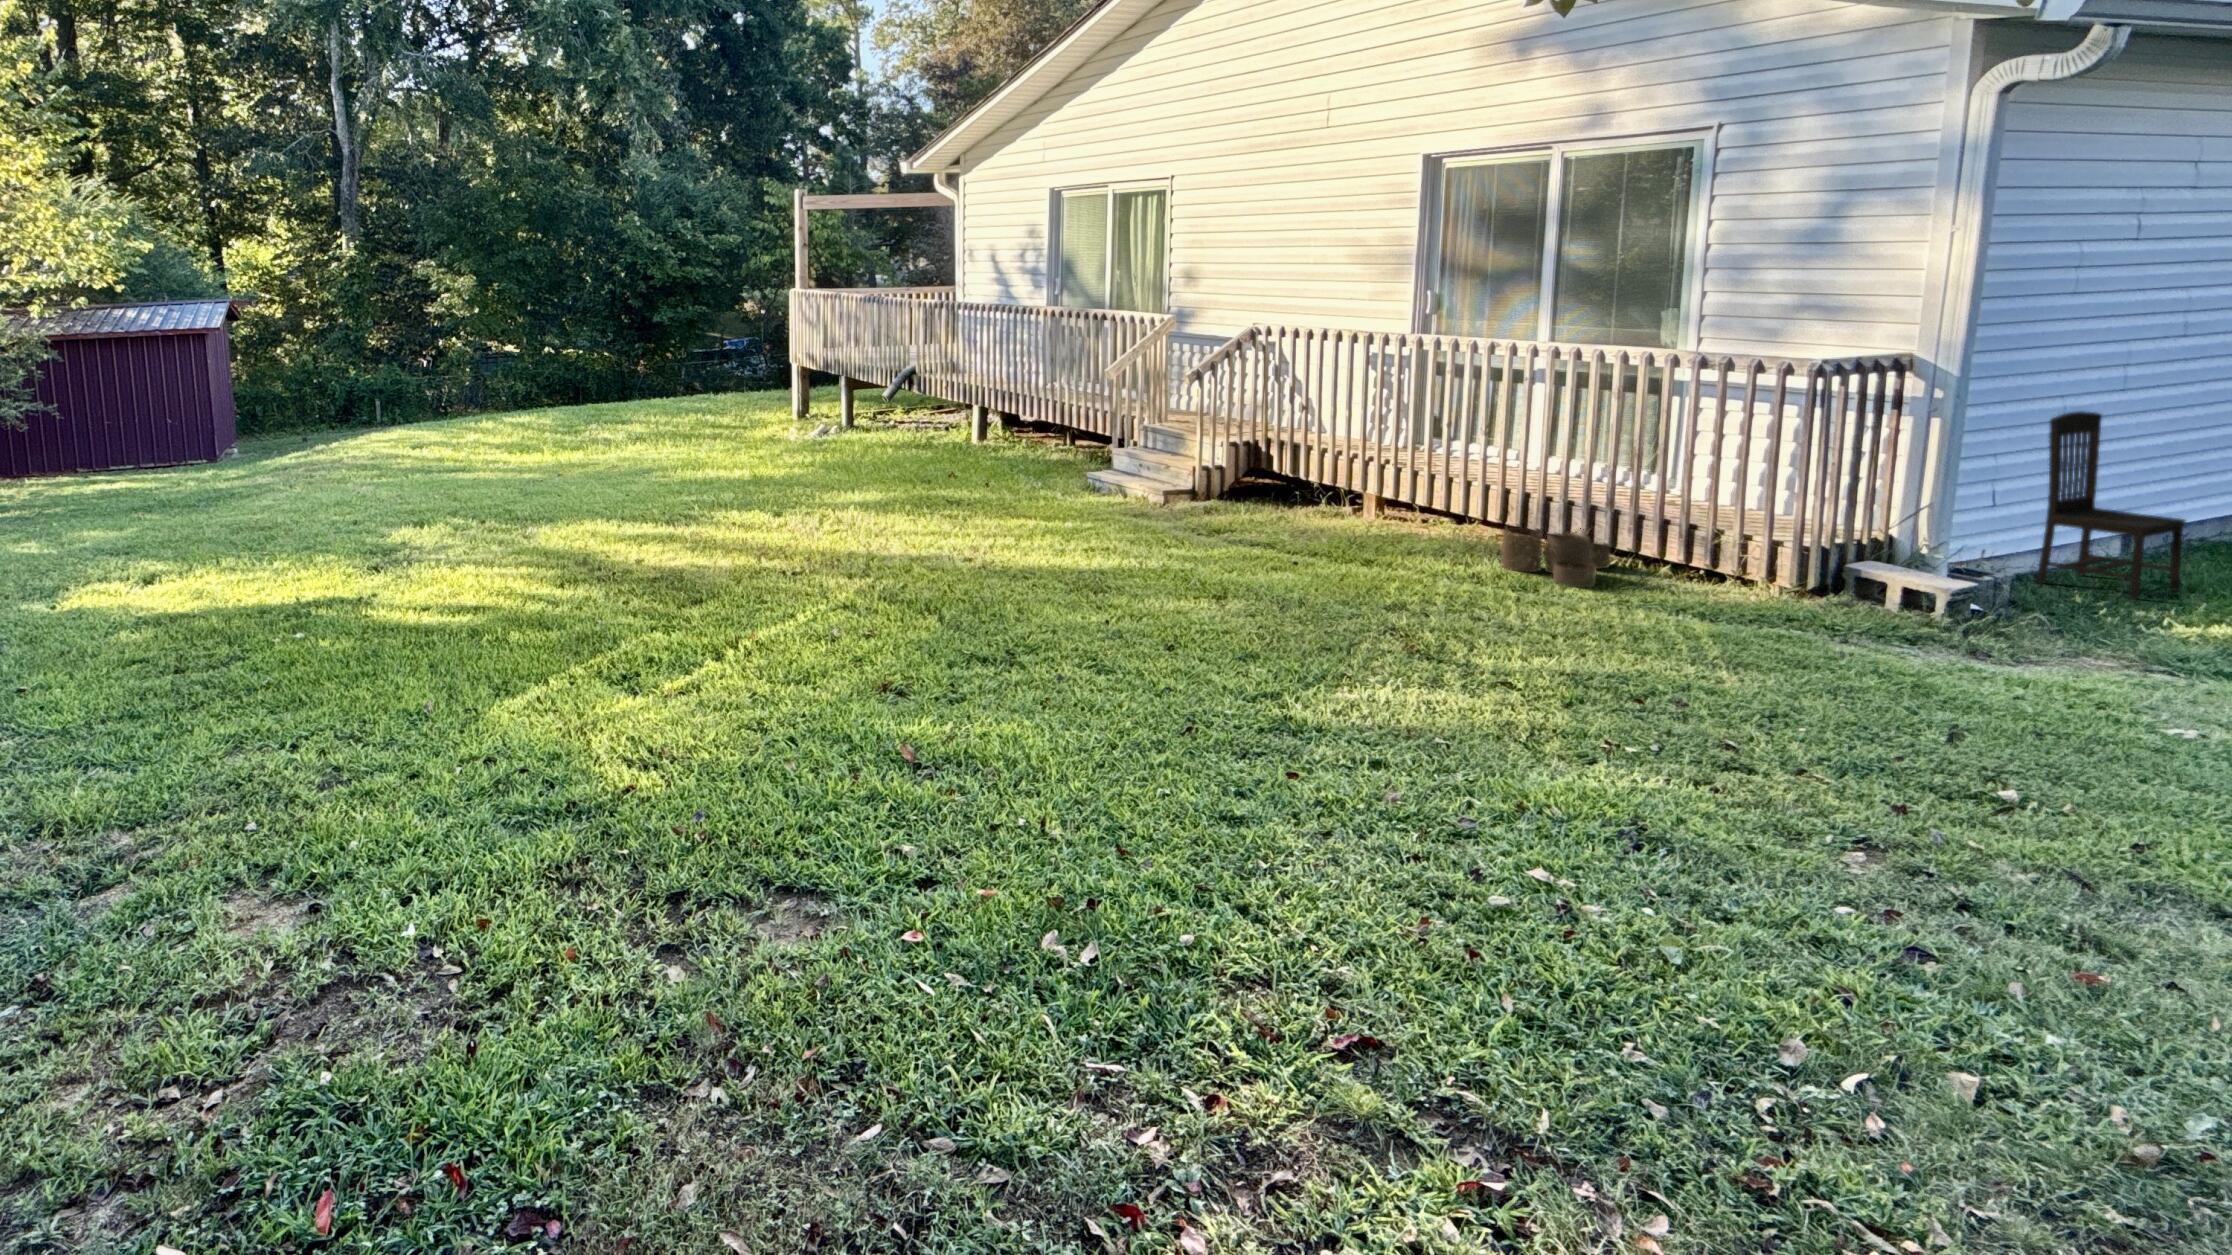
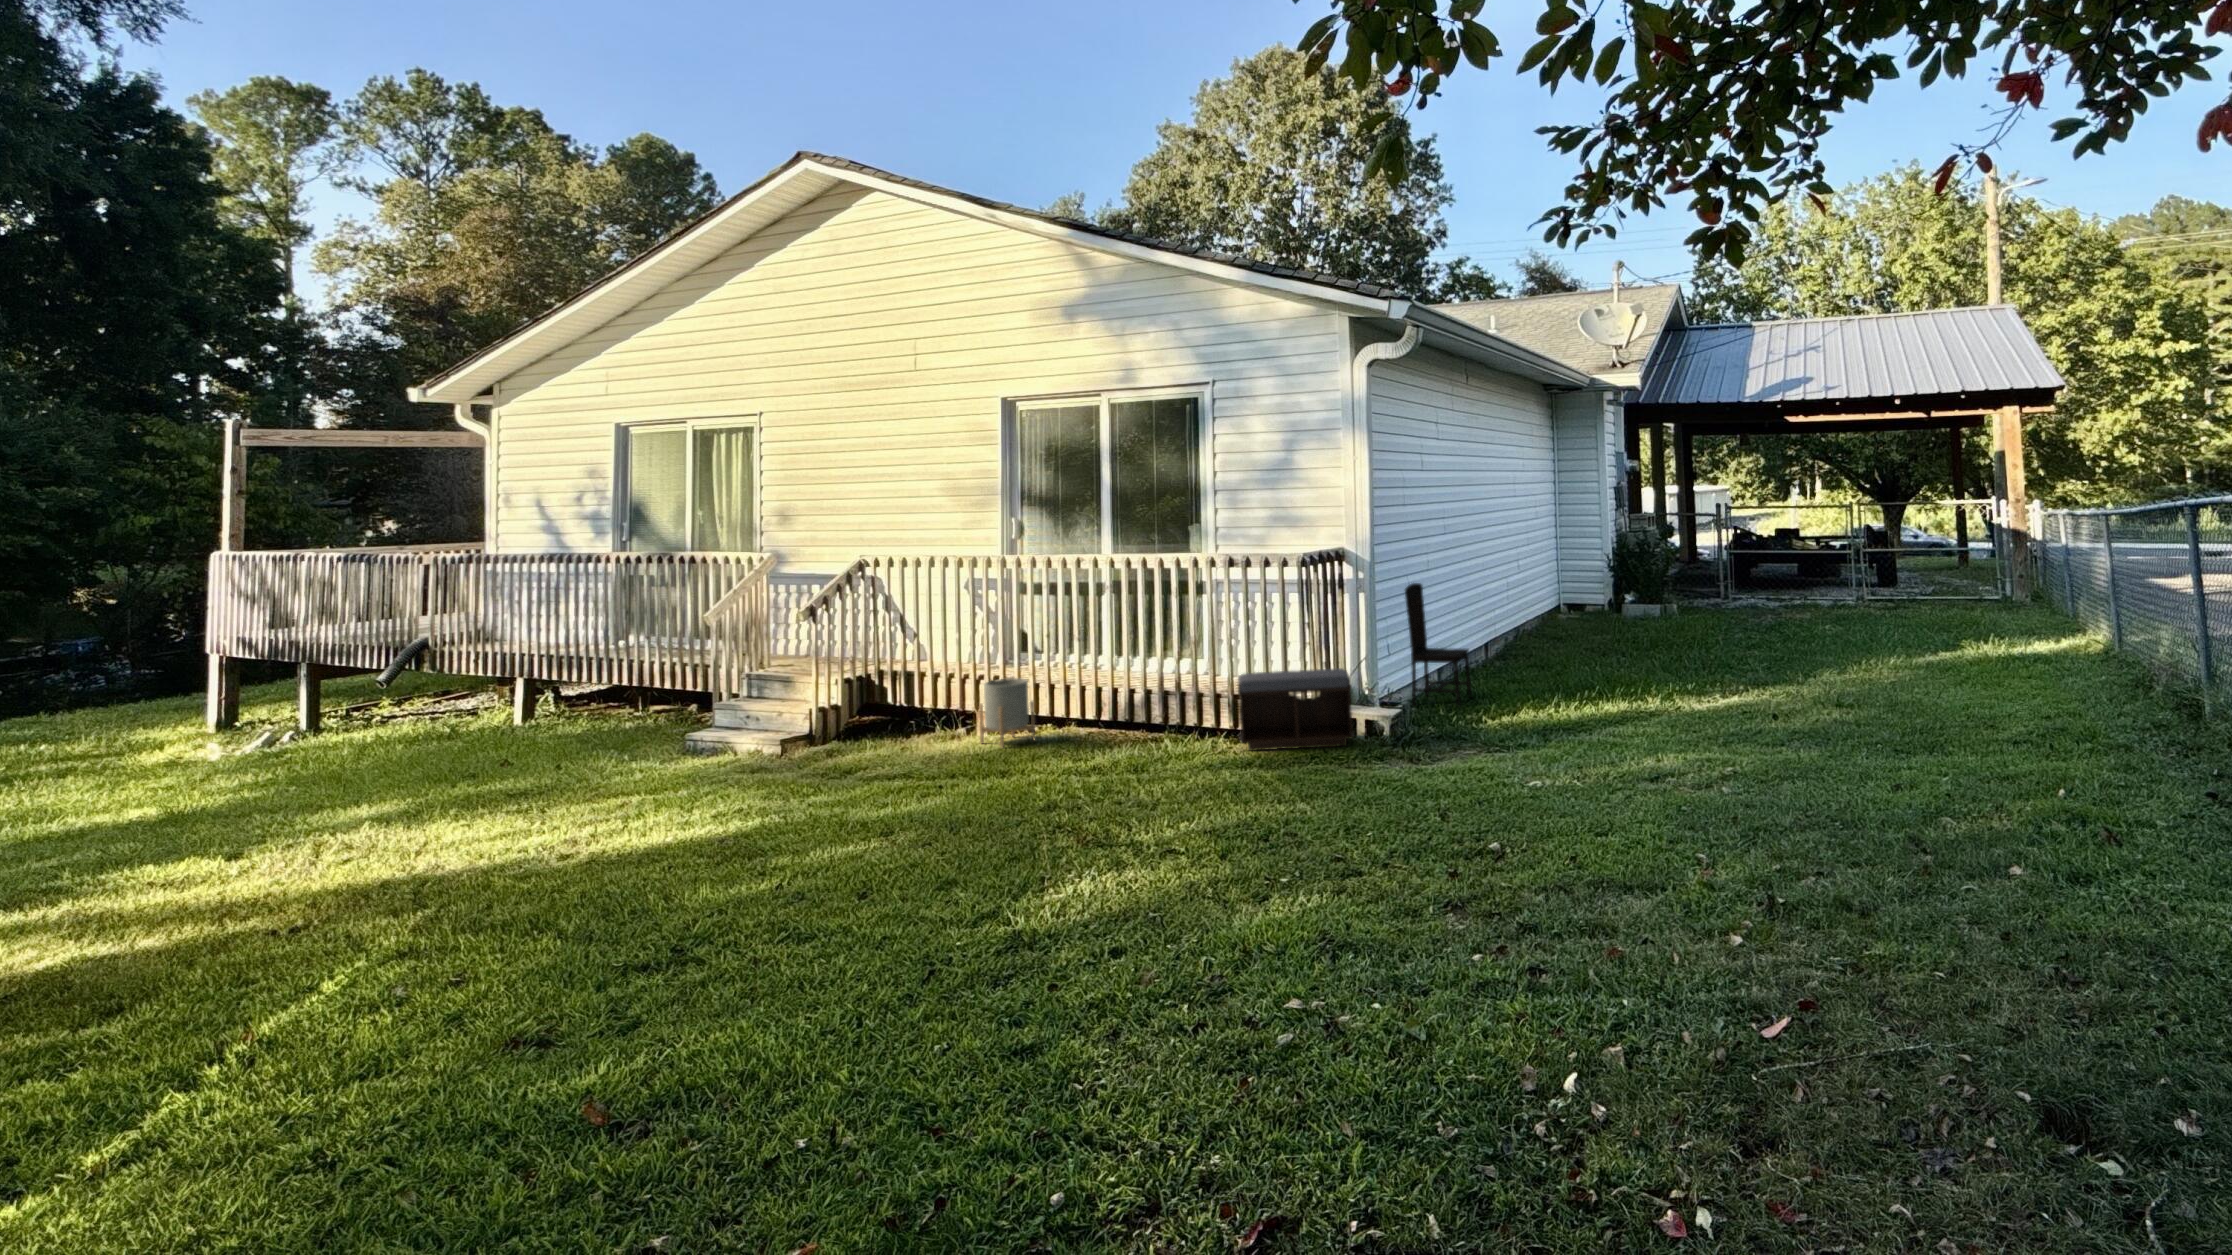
planter: none [1358,464,1422,534] -> present [979,678,1035,748]
bench: none [1678,502,1880,615] -> present [1238,668,1354,751]
woven basket: present [1501,524,1610,587] -> none [1111,707,1187,763]

